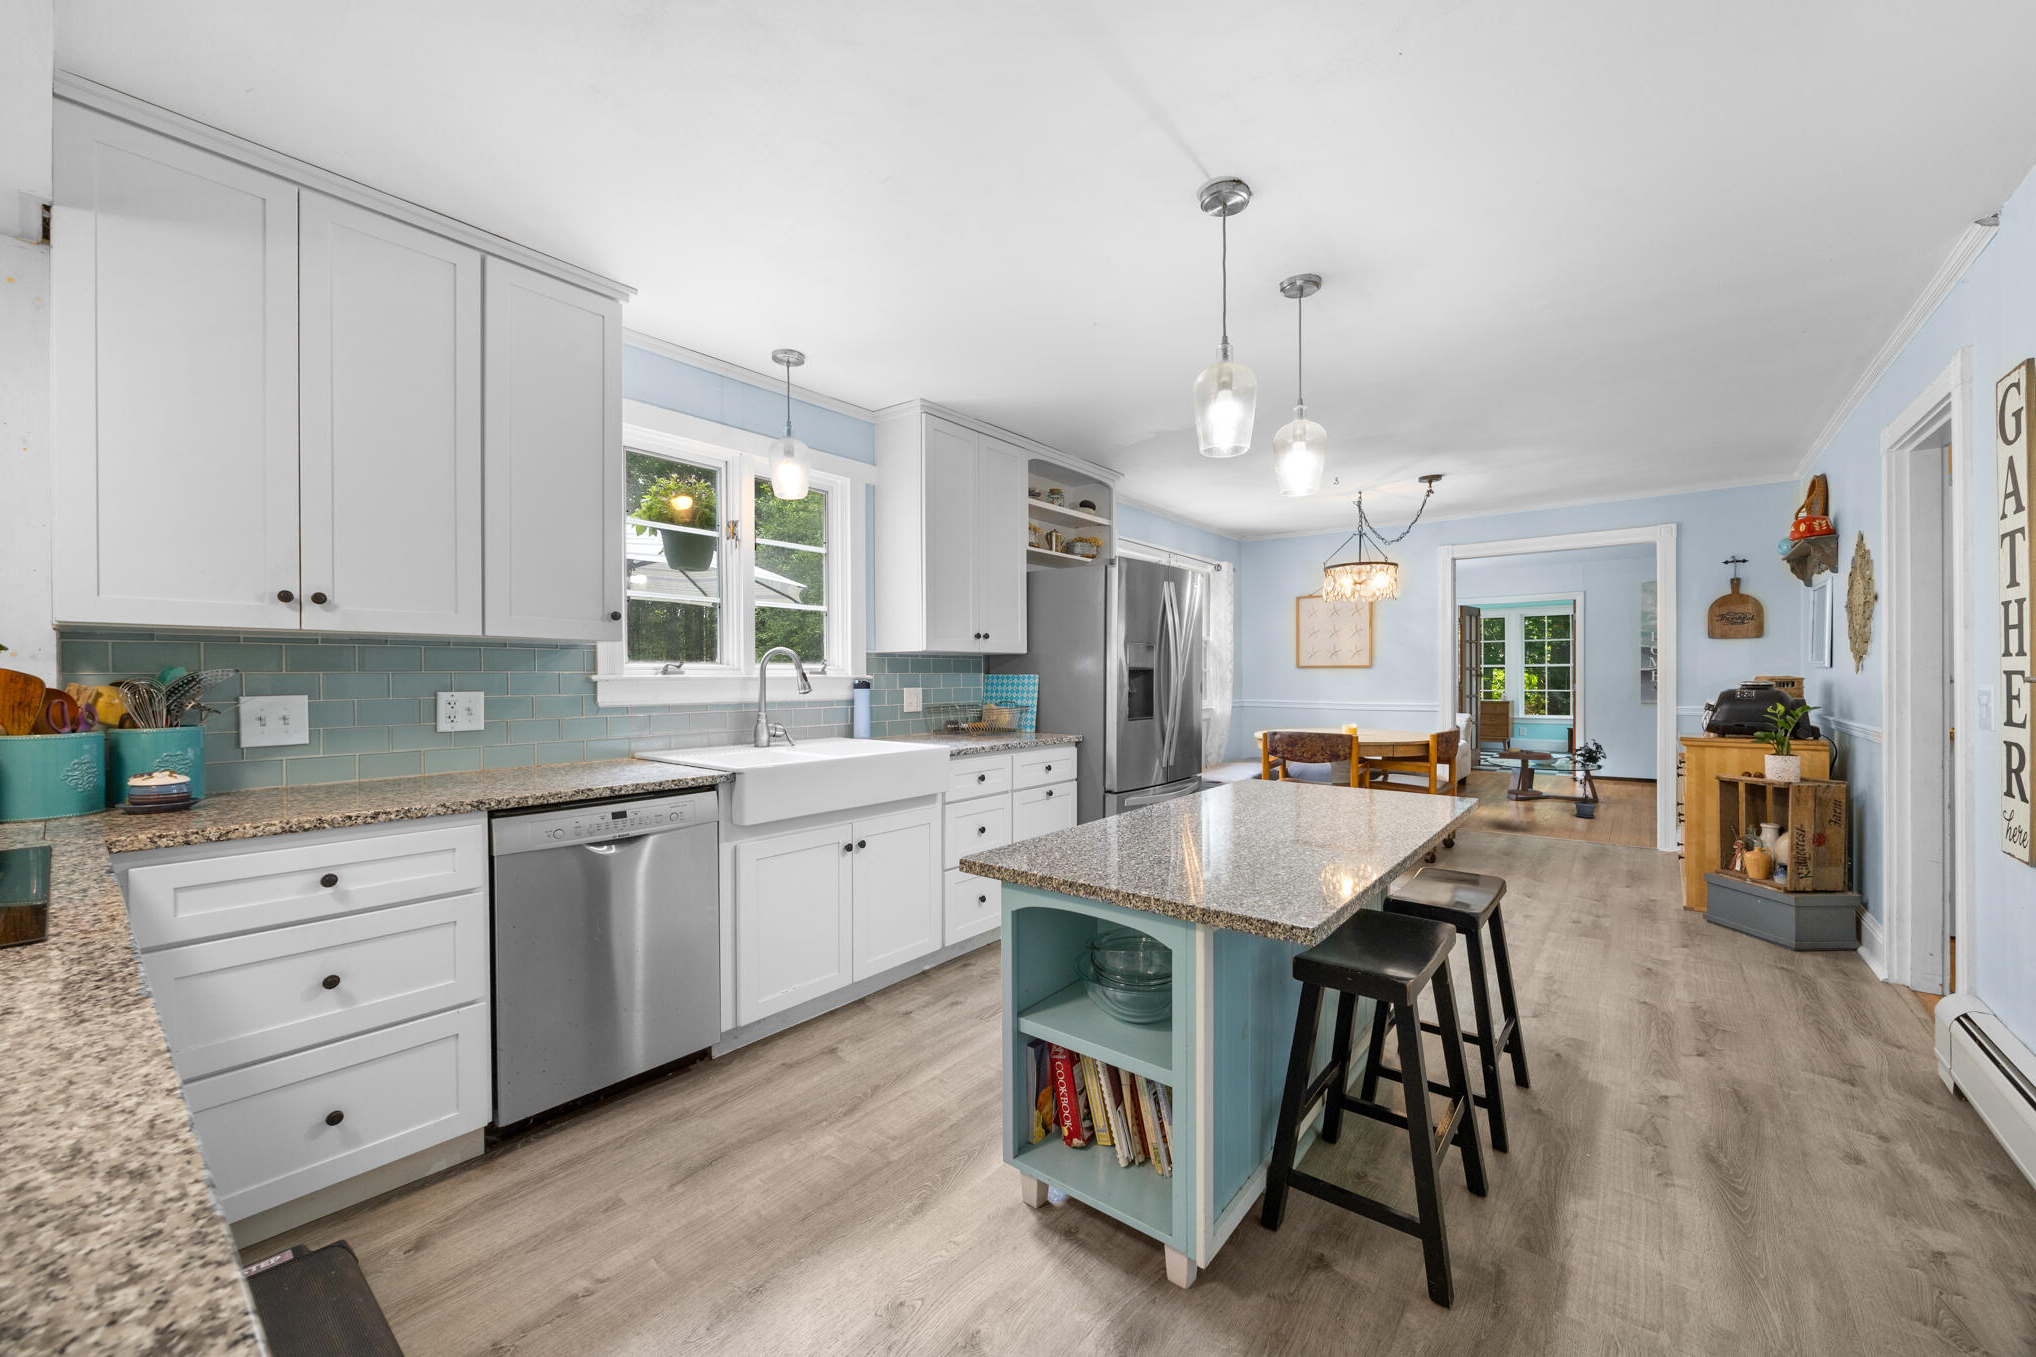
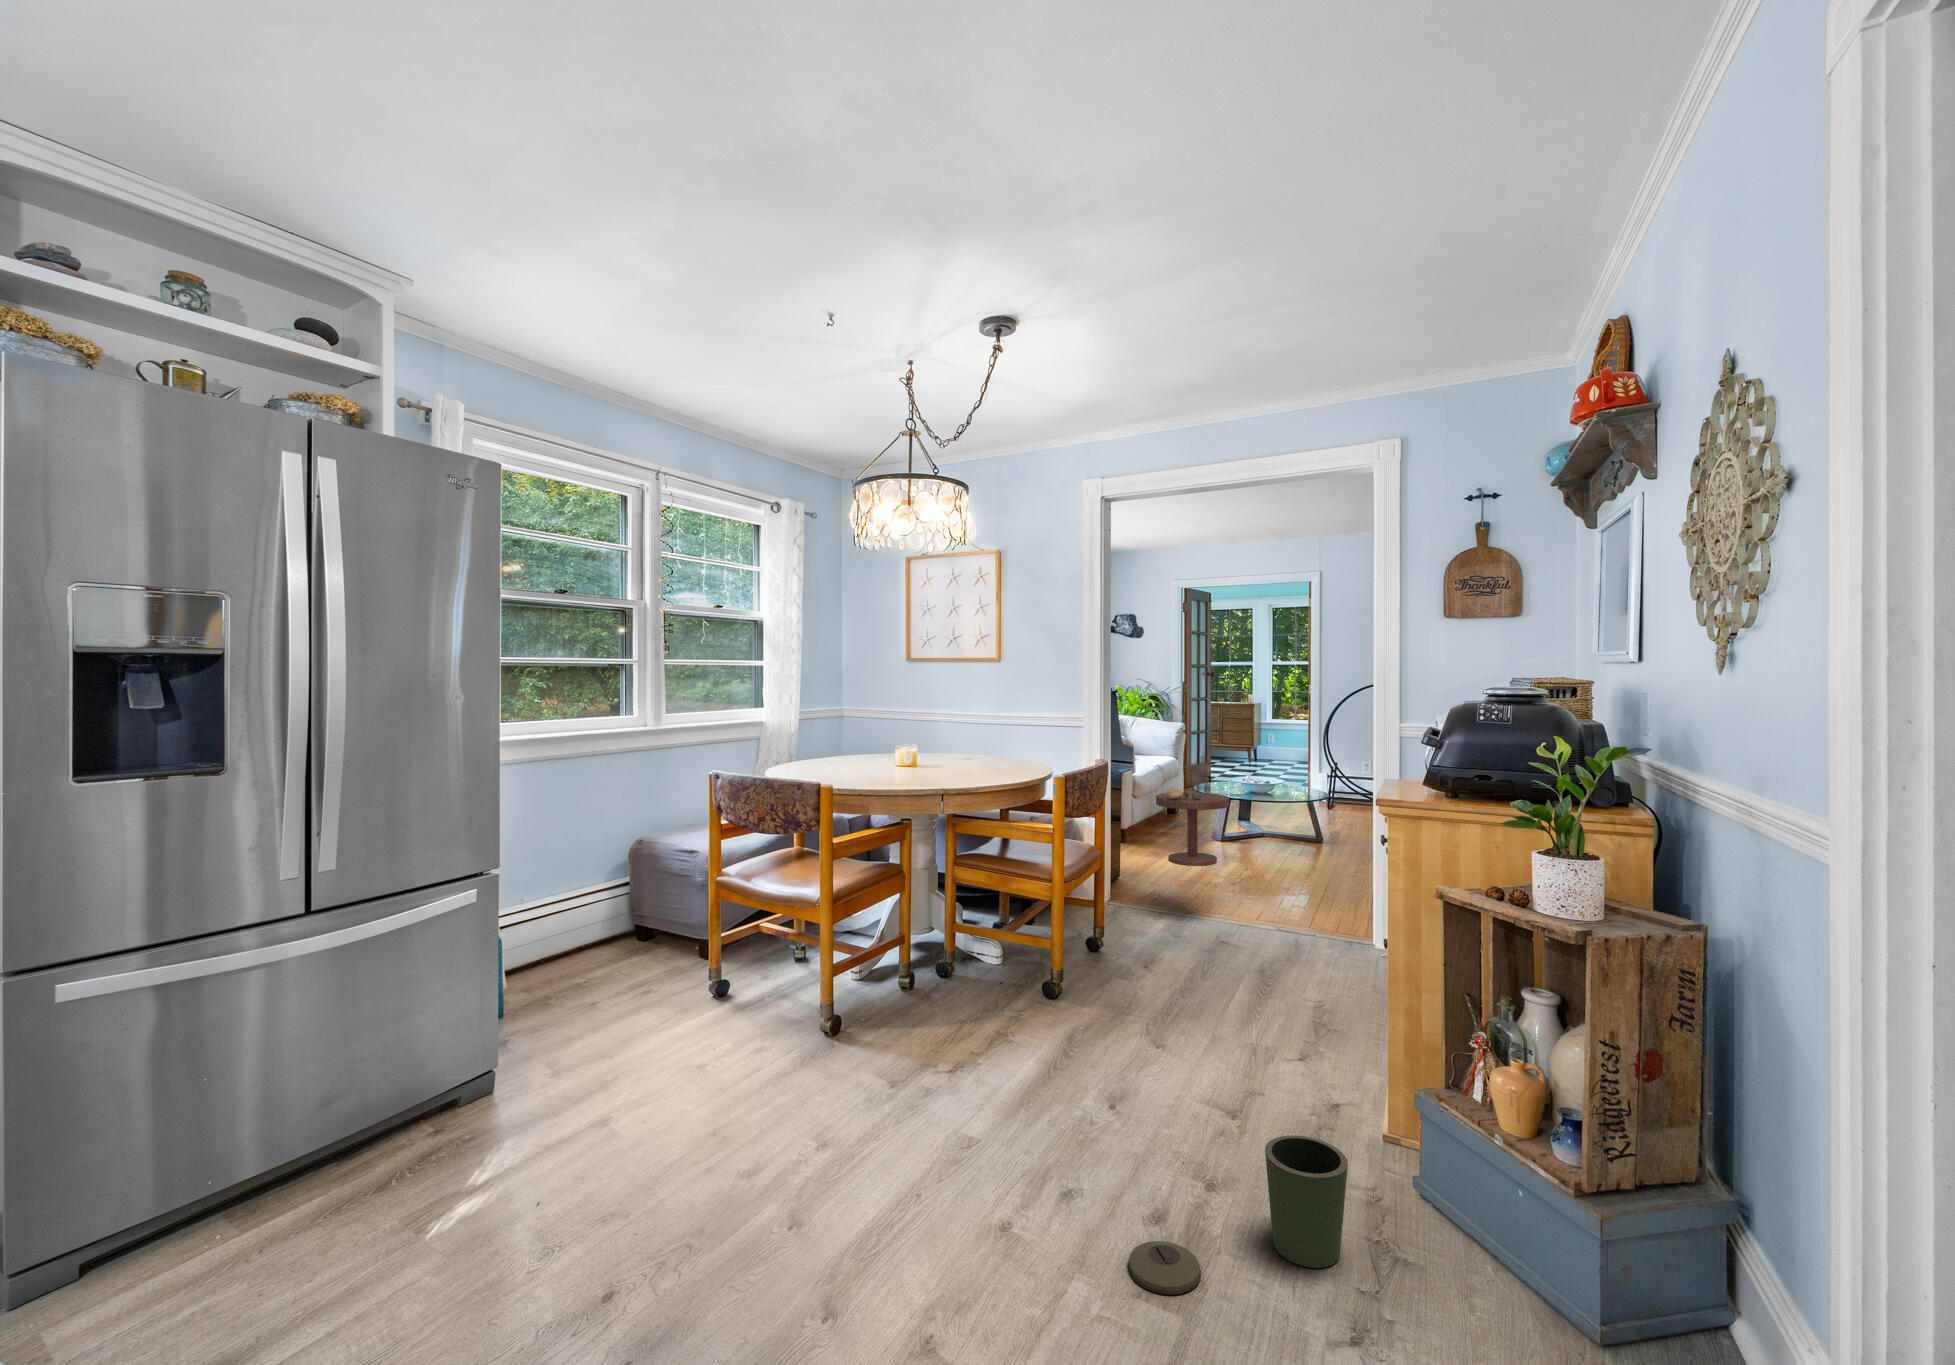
potted plant: present [1570,739,1607,818] -> none [1268,766,1321,882]
trash can: none [1567,881,1672,931] -> present [1128,1135,1348,1295]

